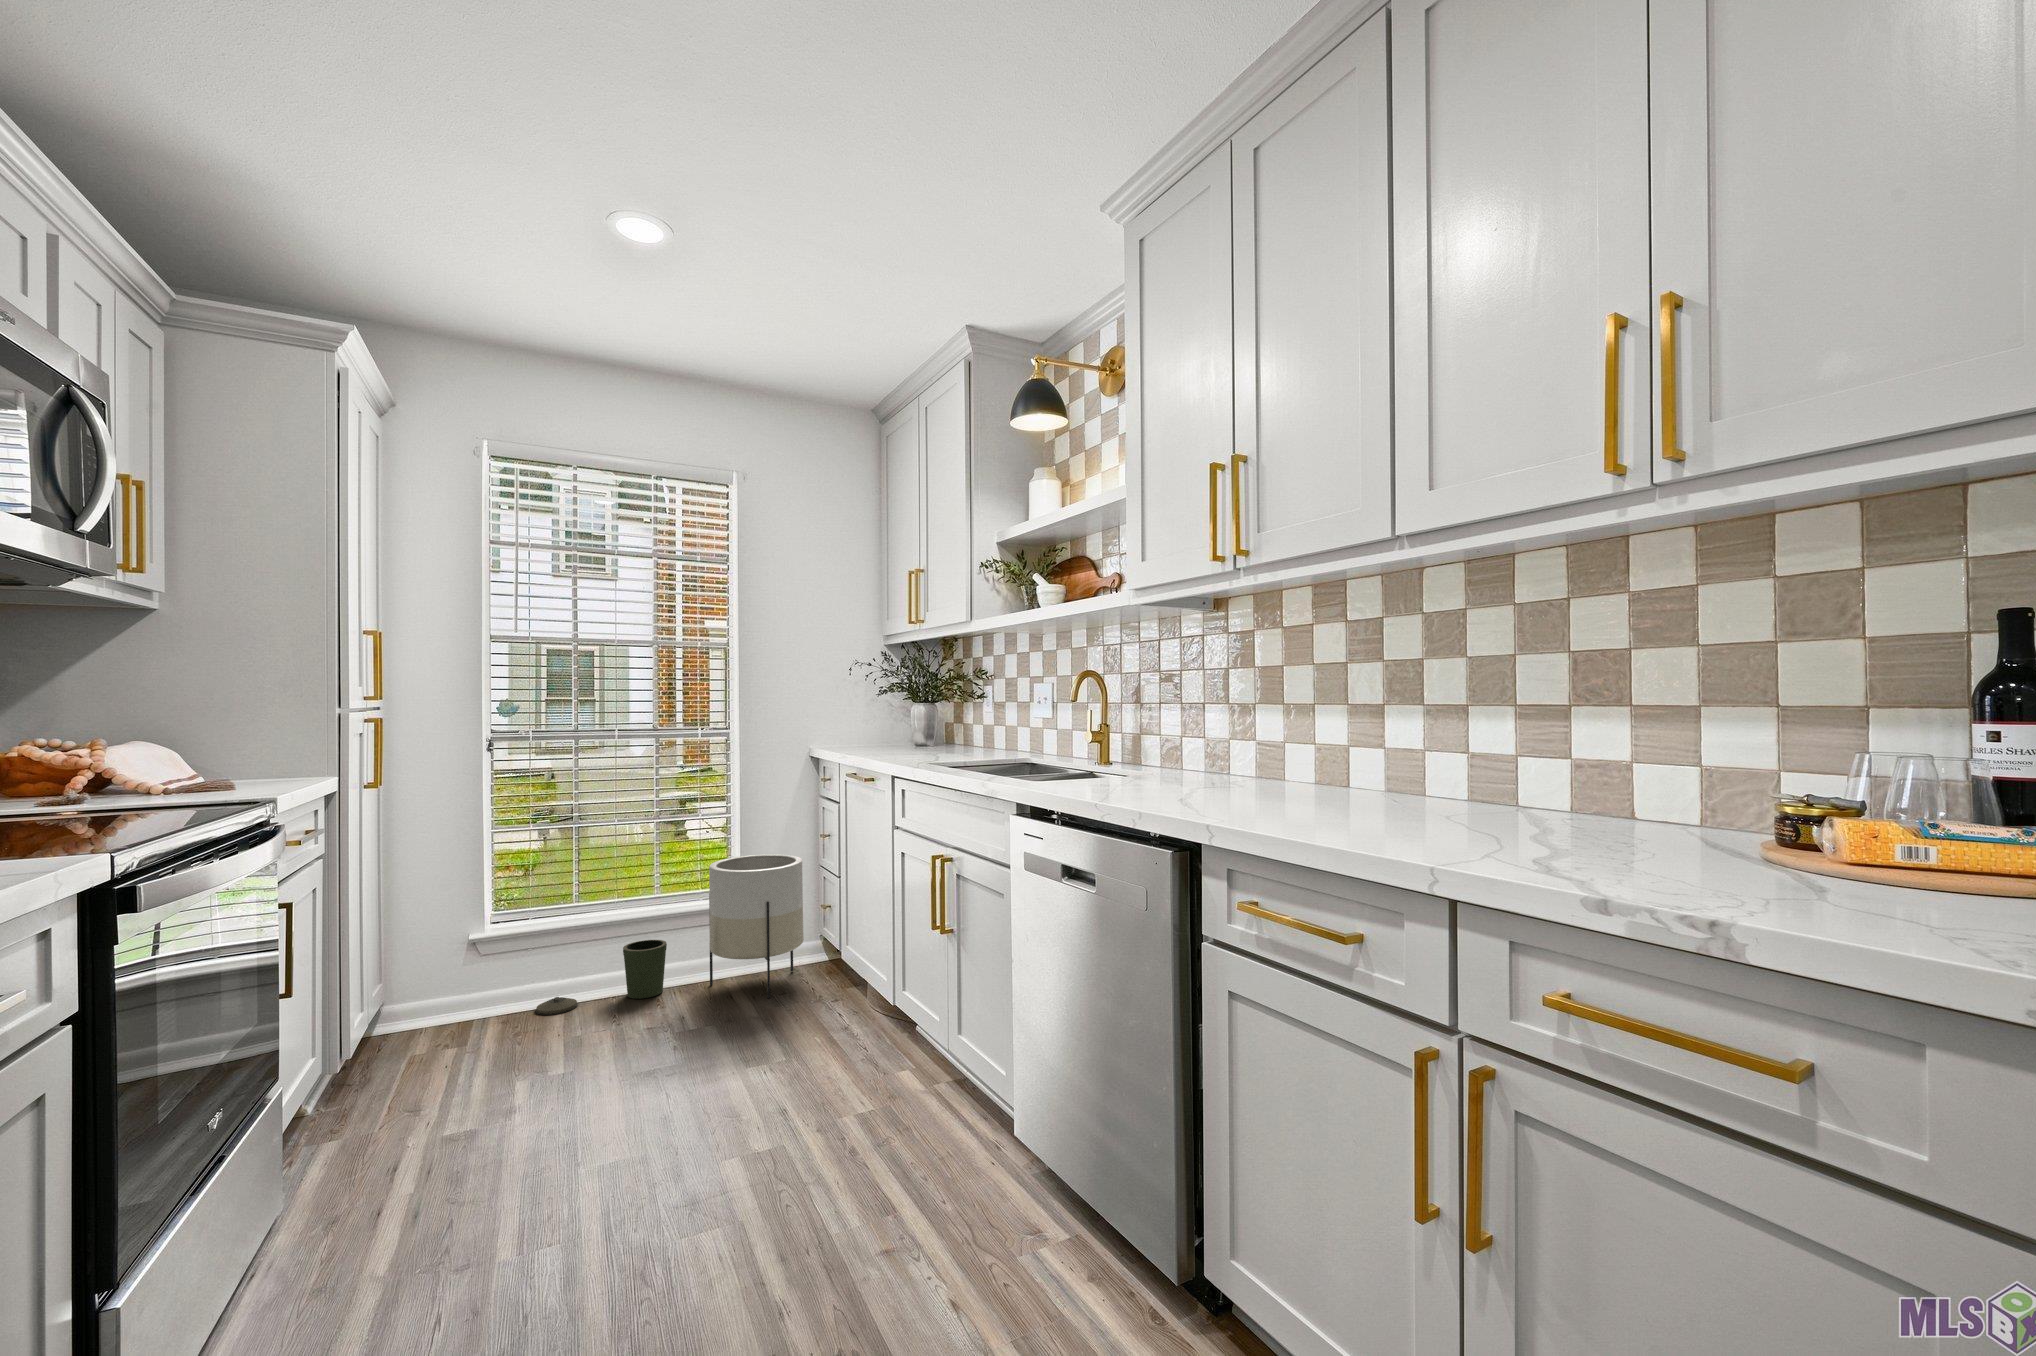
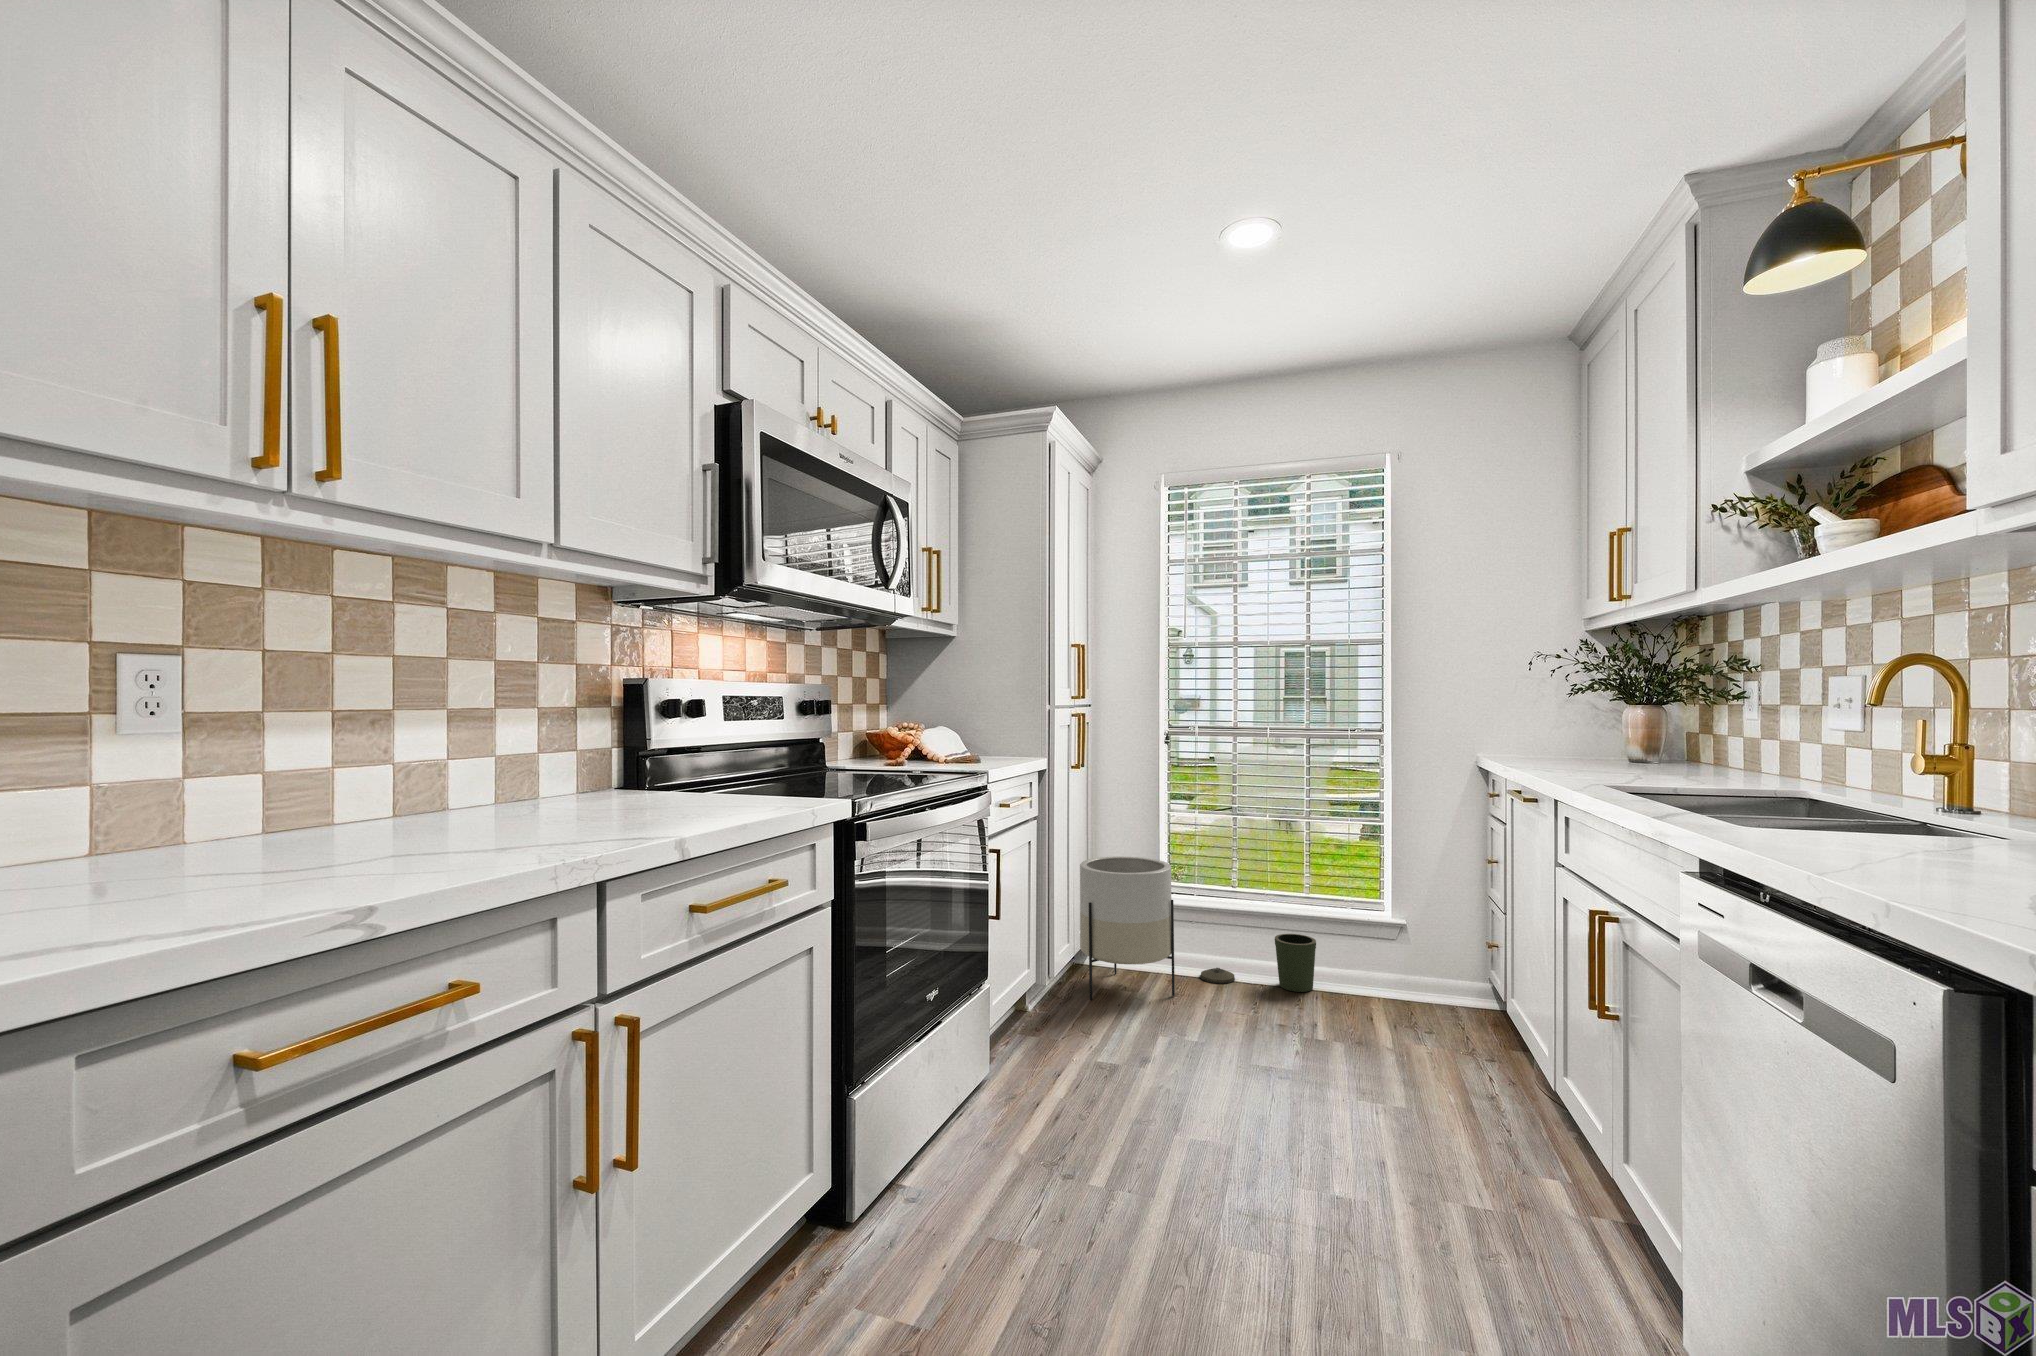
planter: present [709,854,804,998] -> present [1080,856,1175,1000]

